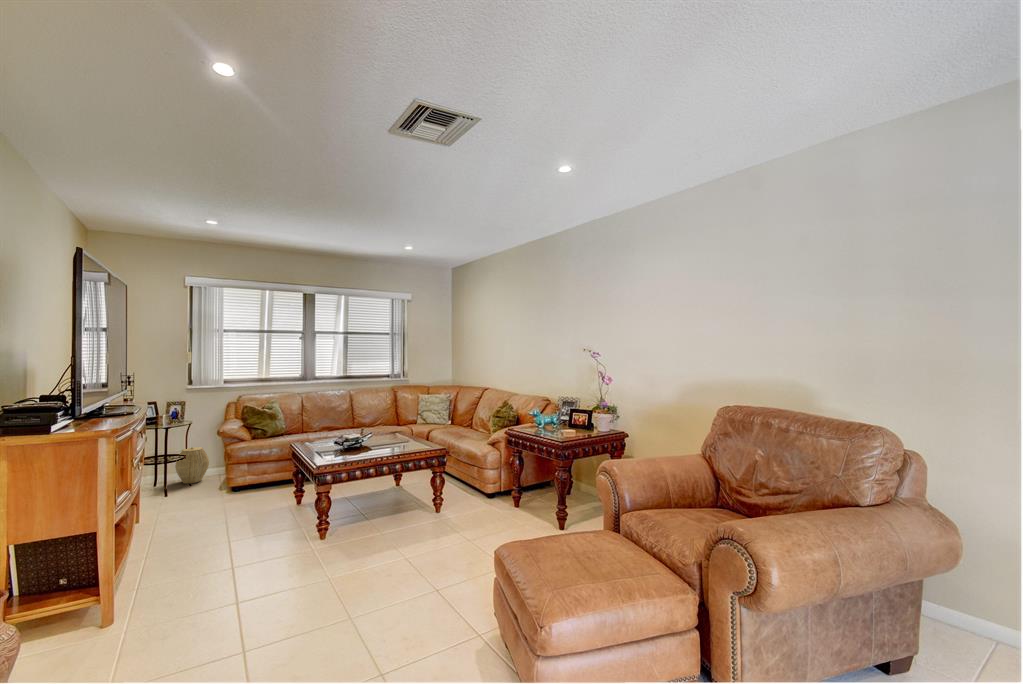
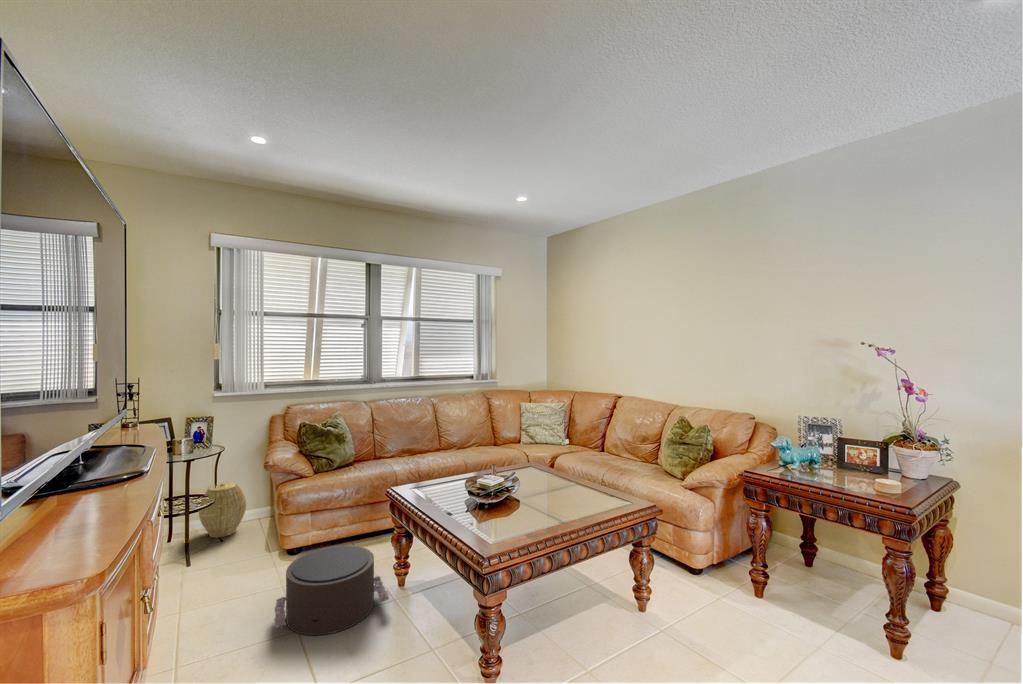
pouf: none [212,478,286,522] -> present [275,545,389,636]

